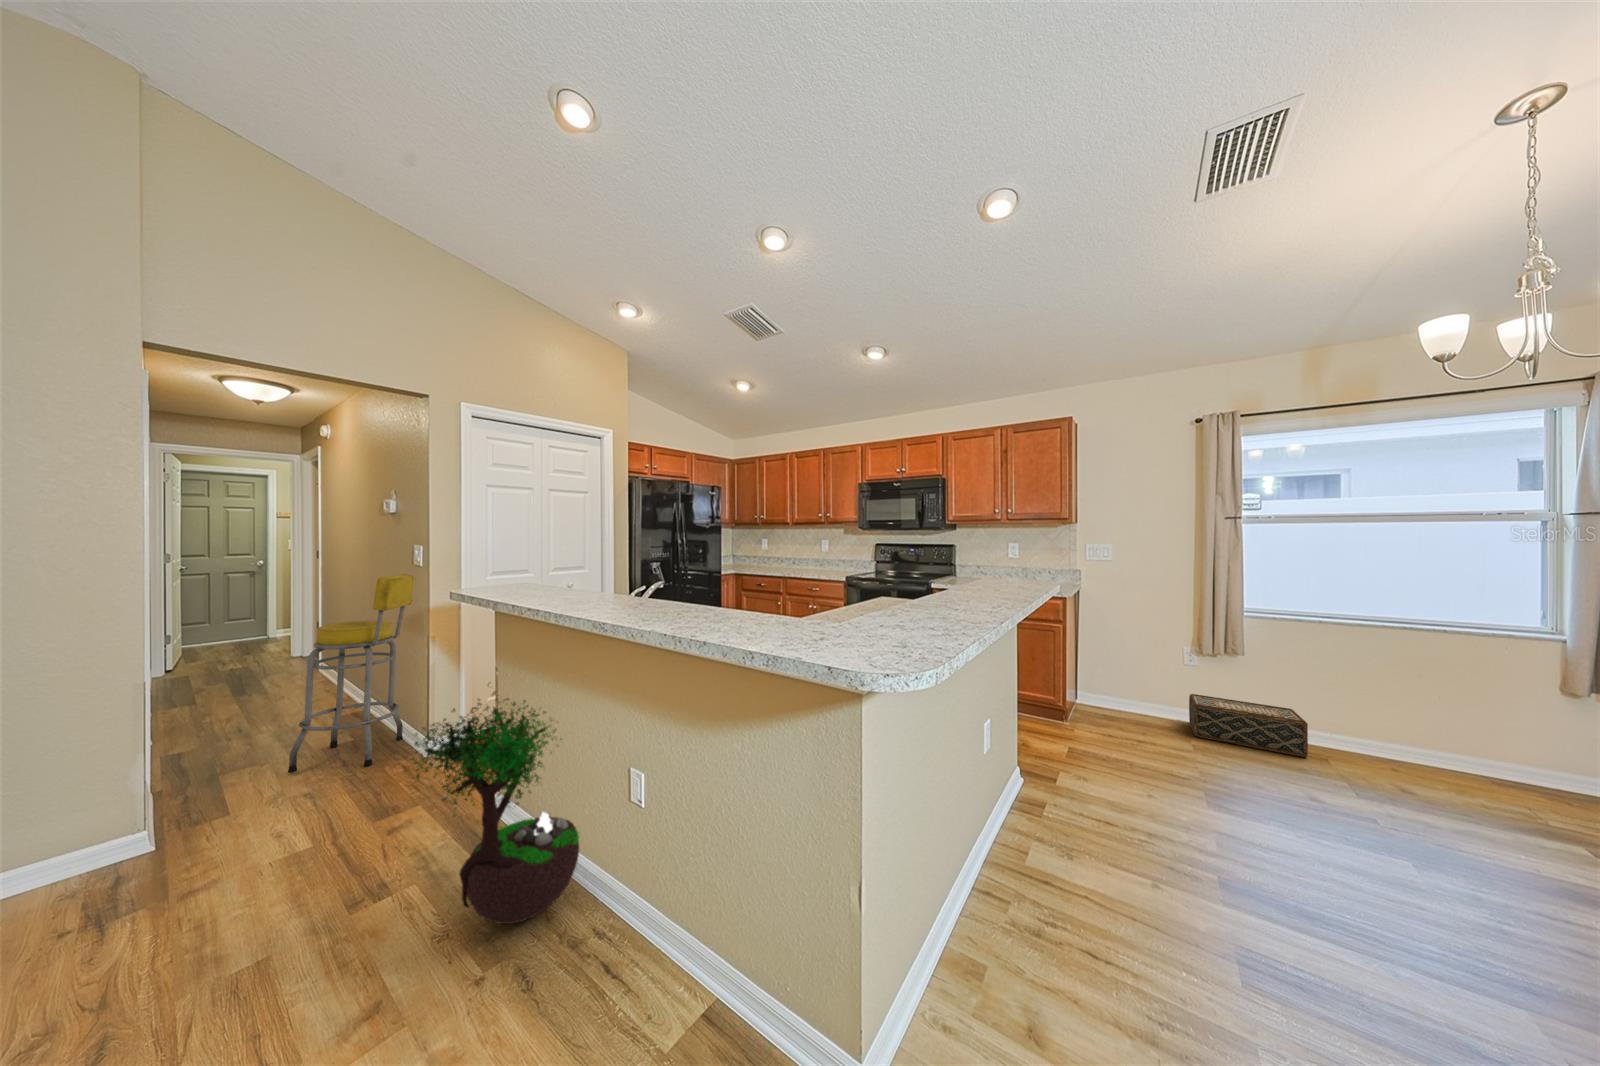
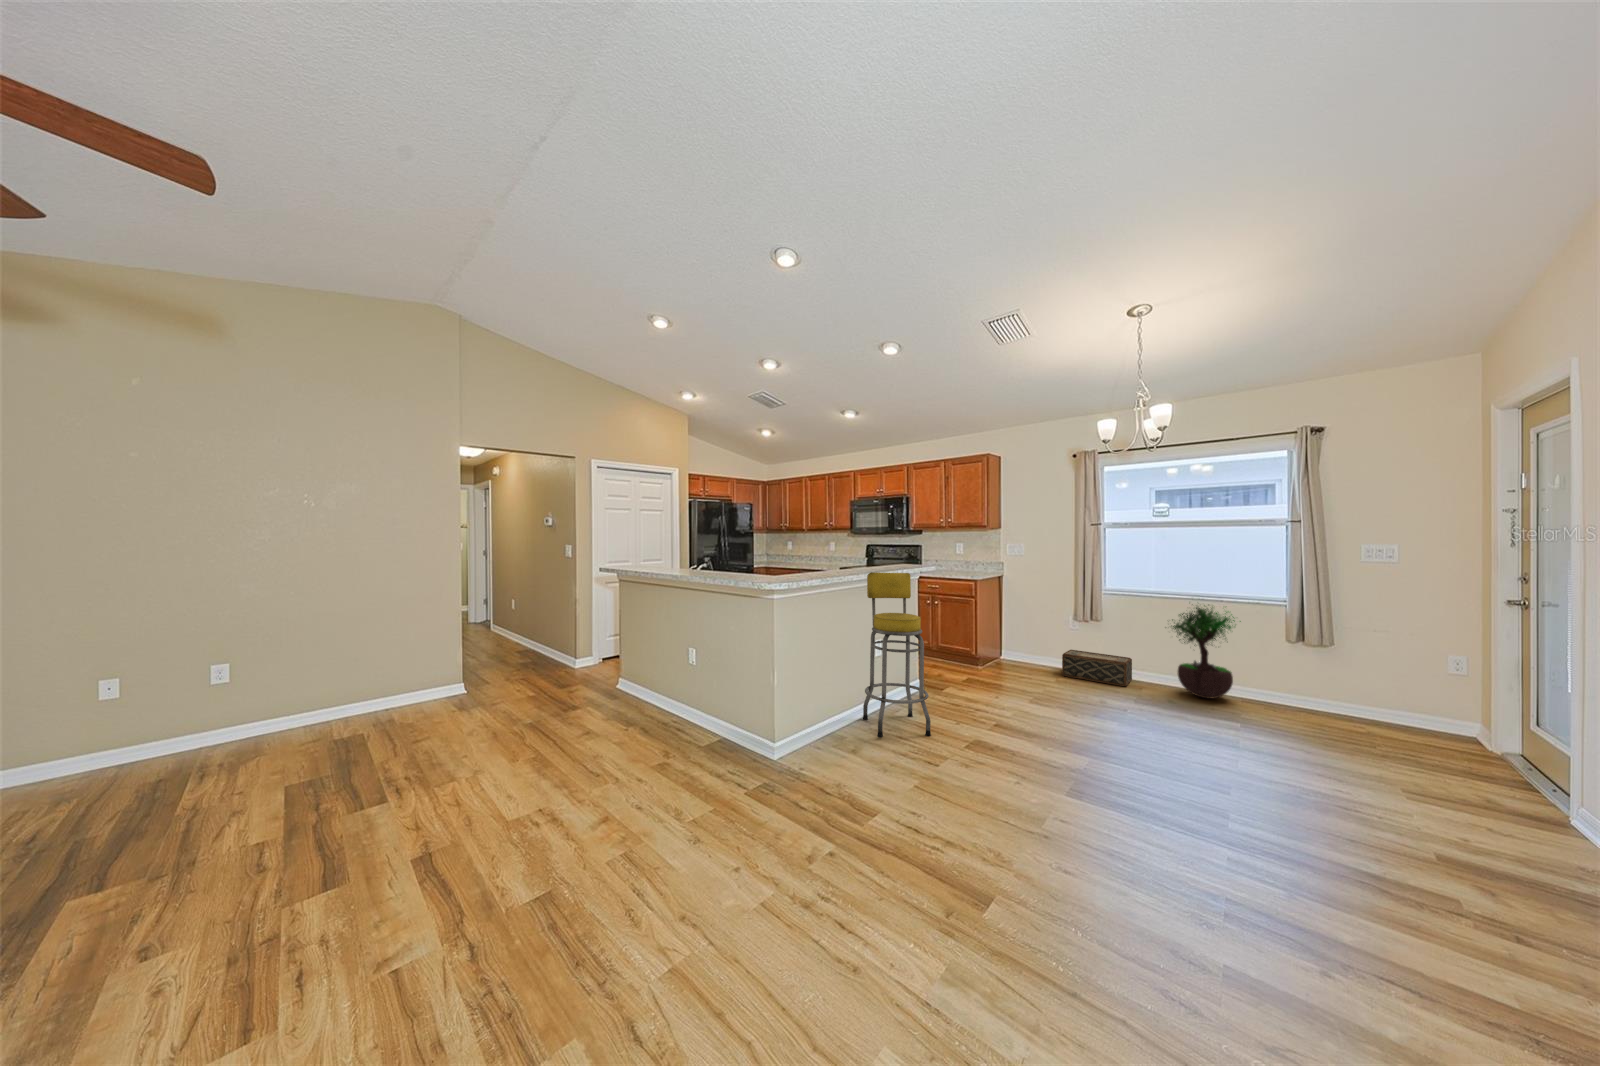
bar stool: present [288,574,414,773] -> present [863,572,931,738]
potted tree: present [411,683,580,924] -> present [1172,605,1241,699]

